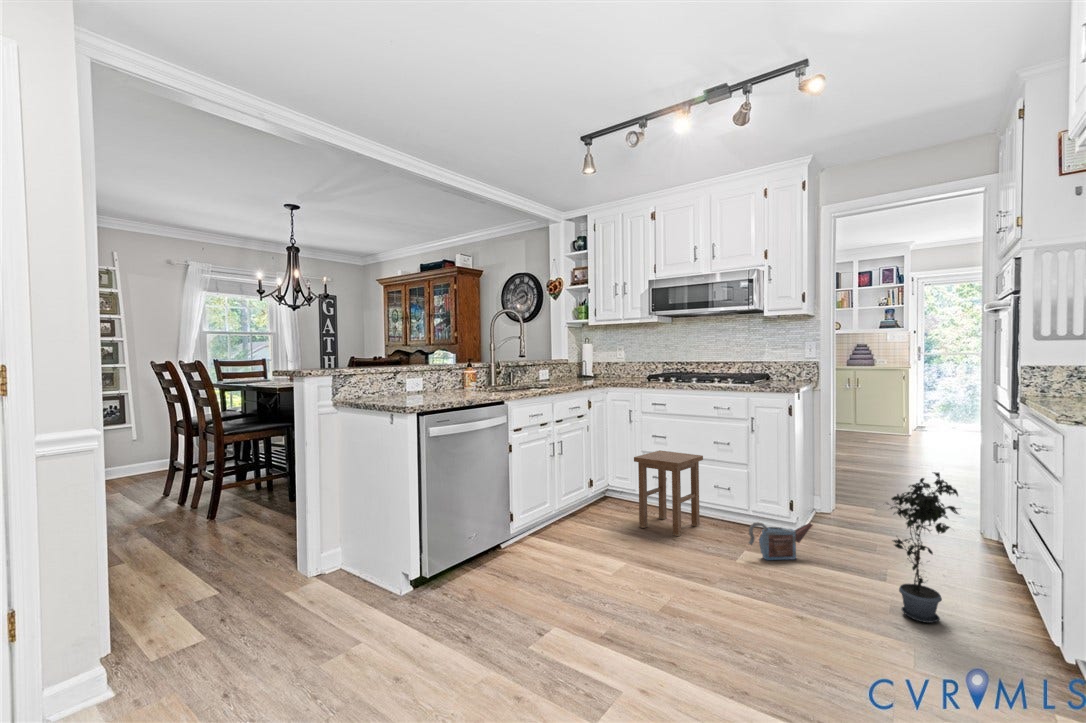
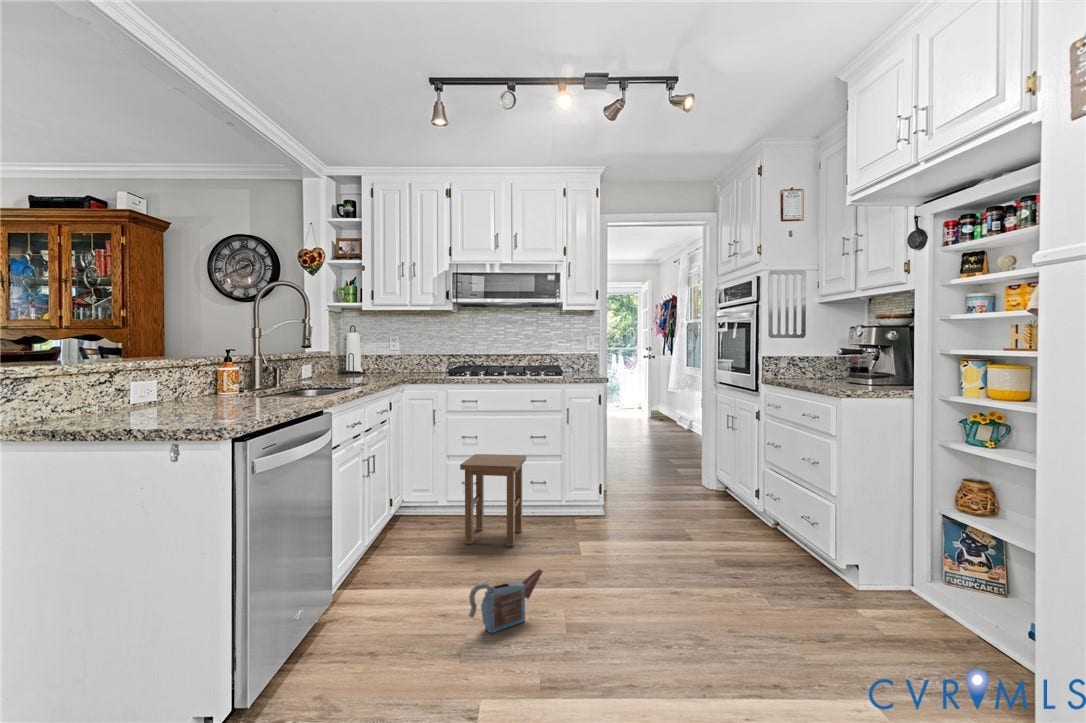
potted plant: present [891,472,958,623] -> none [730,452,790,582]
watering can: present [749,522,813,560] -> present [469,569,543,633]

